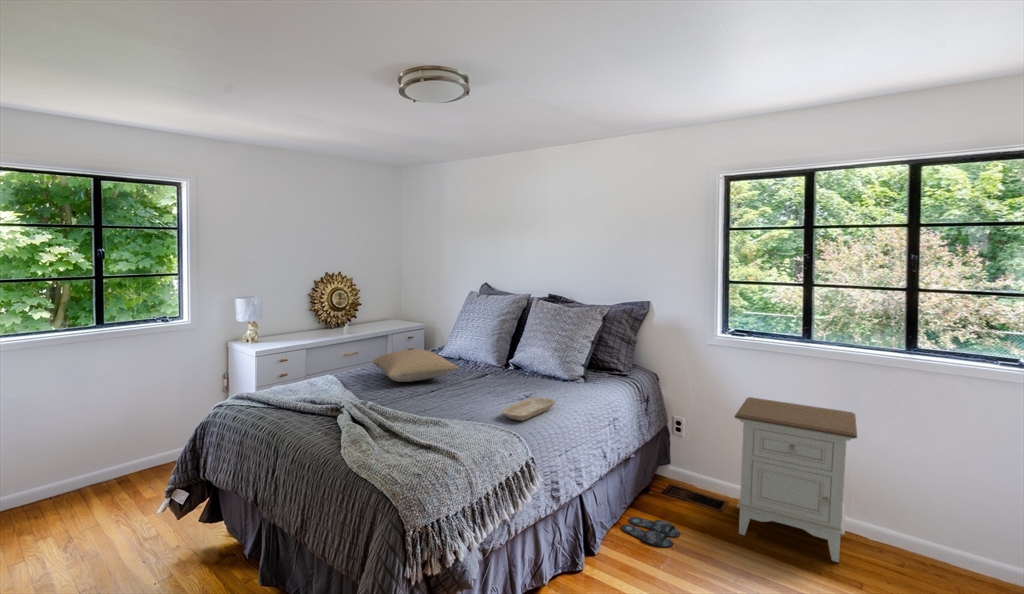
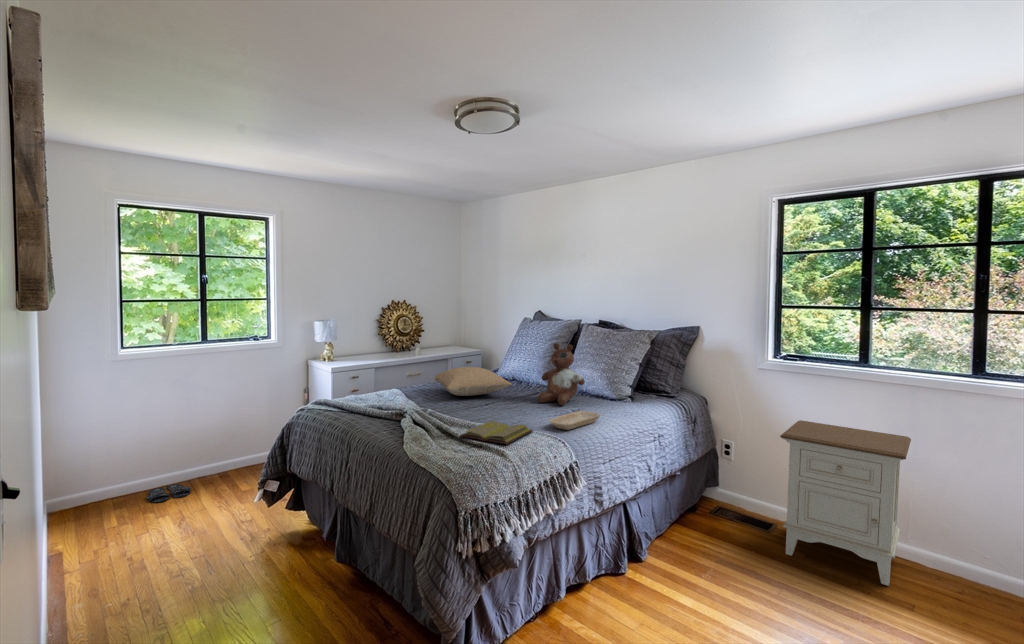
stuffed bear: none [487,323,536,390] -> present [538,343,585,405]
diary: none [404,414,485,444] -> present [461,421,533,445]
slippers: present [621,517,680,547] -> present [146,484,190,502]

